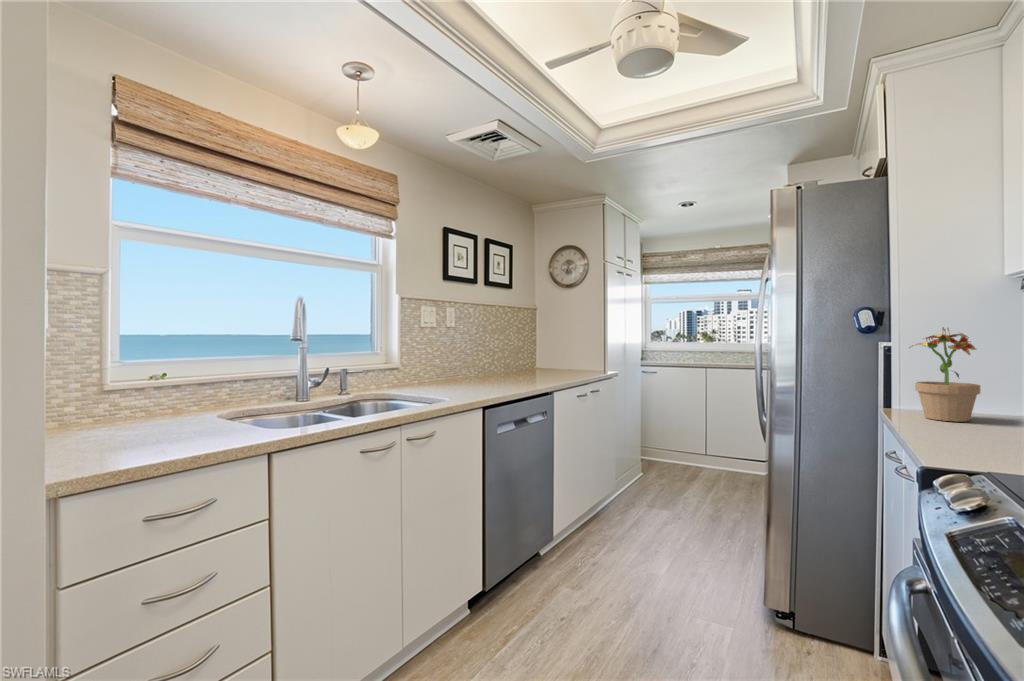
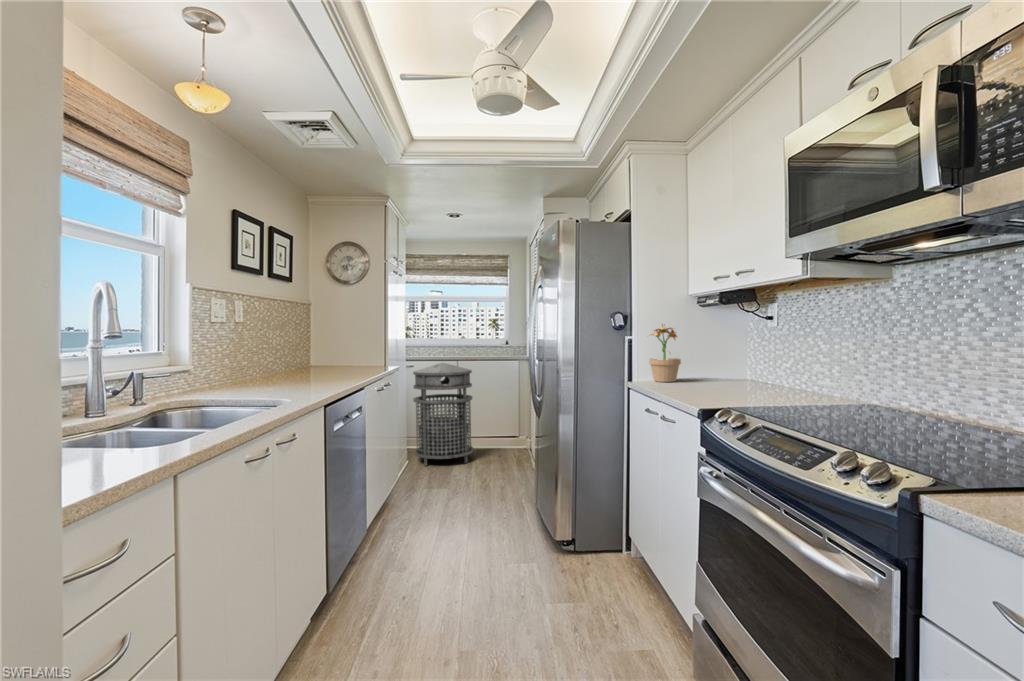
trash can: none [646,369,715,485] -> present [413,363,473,466]

